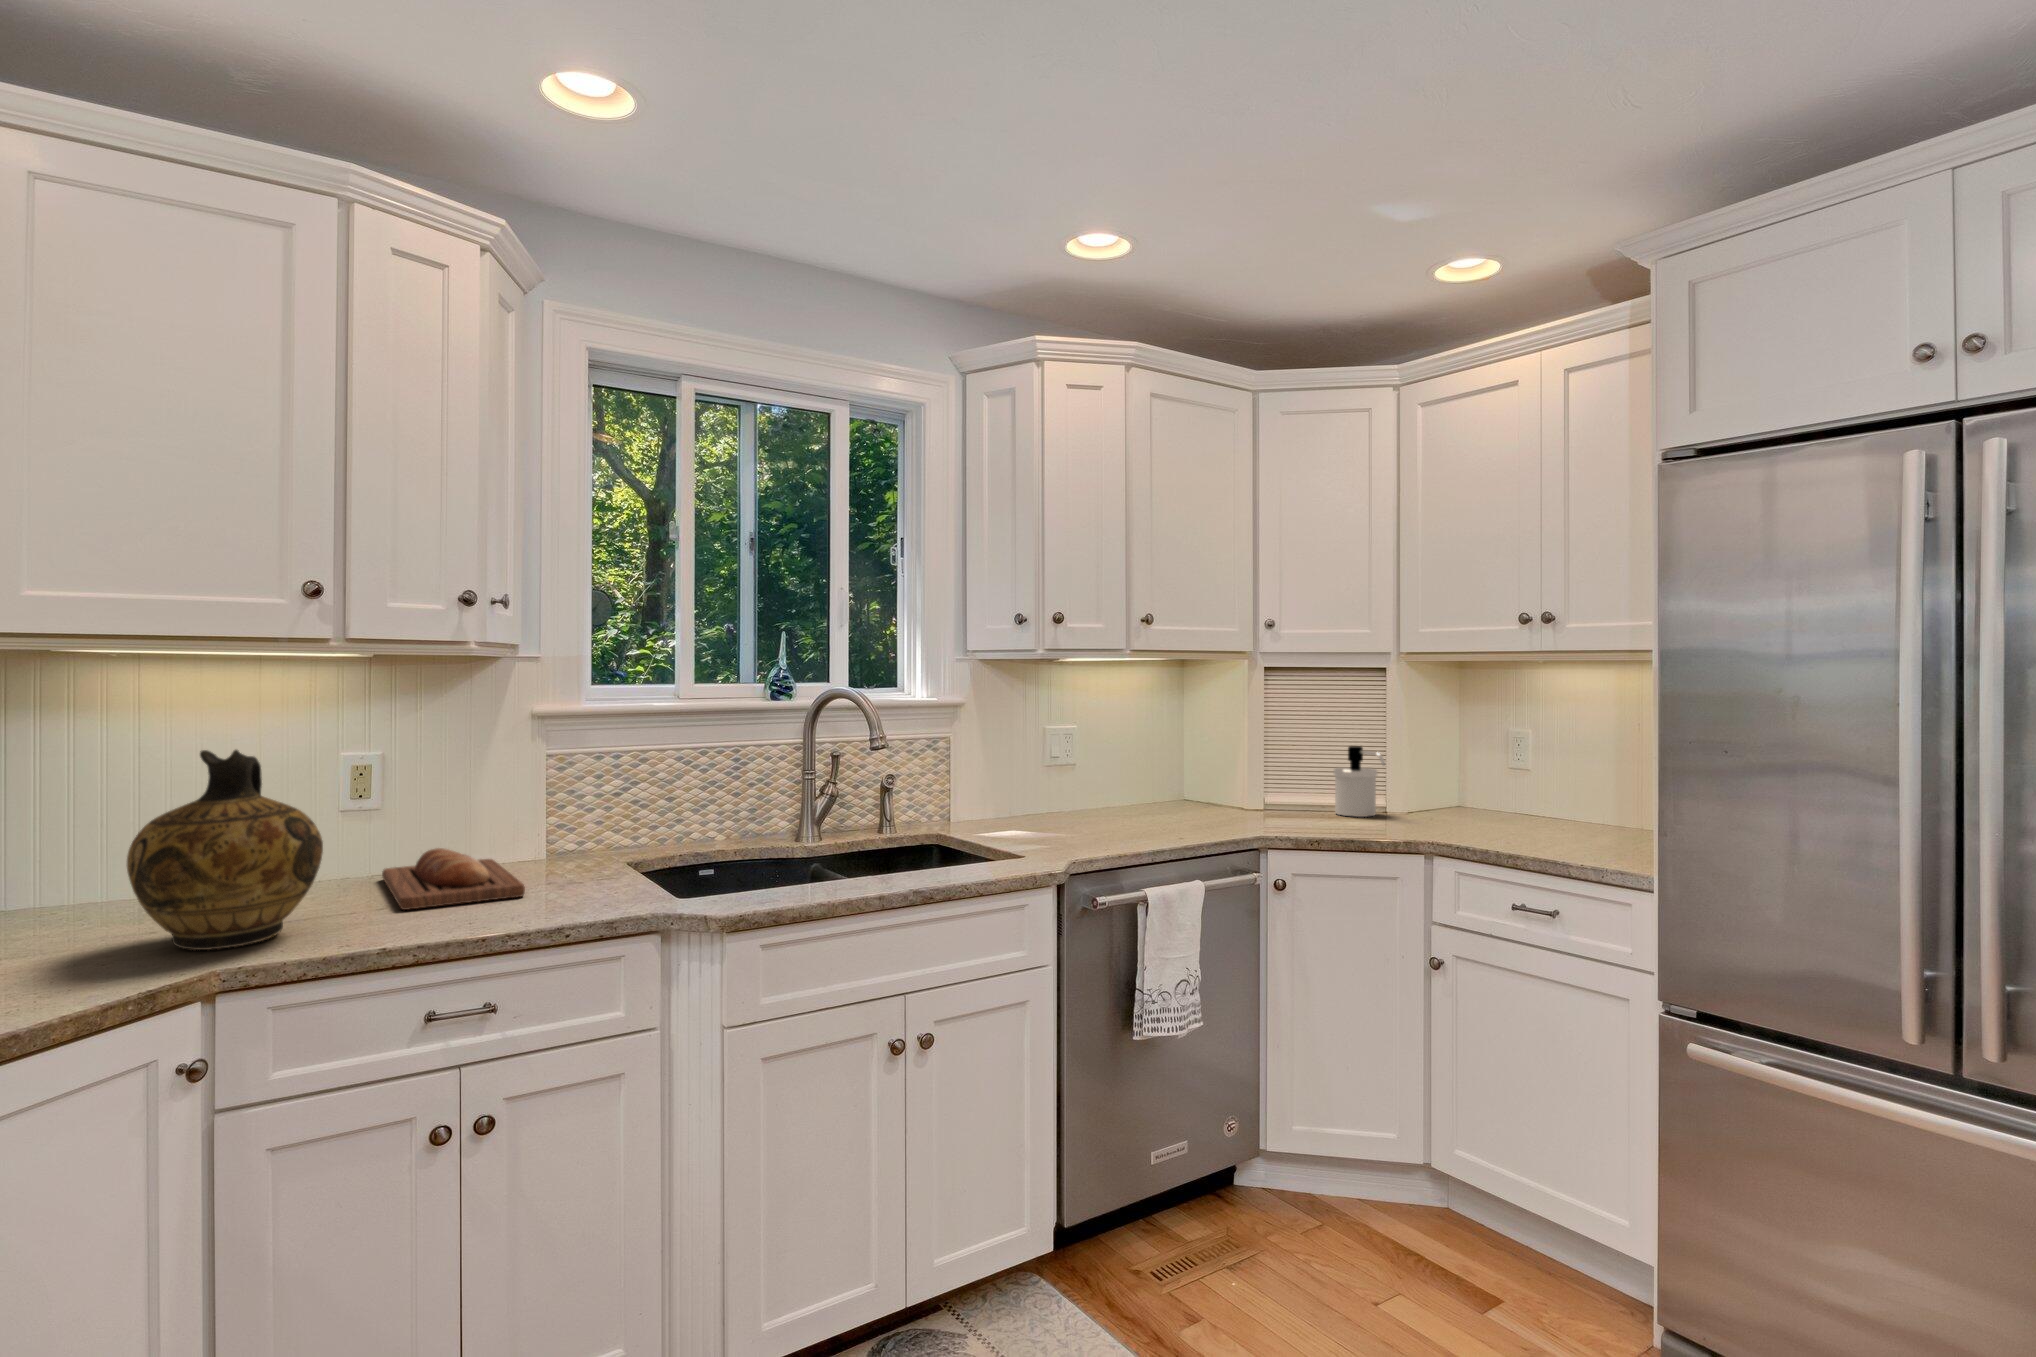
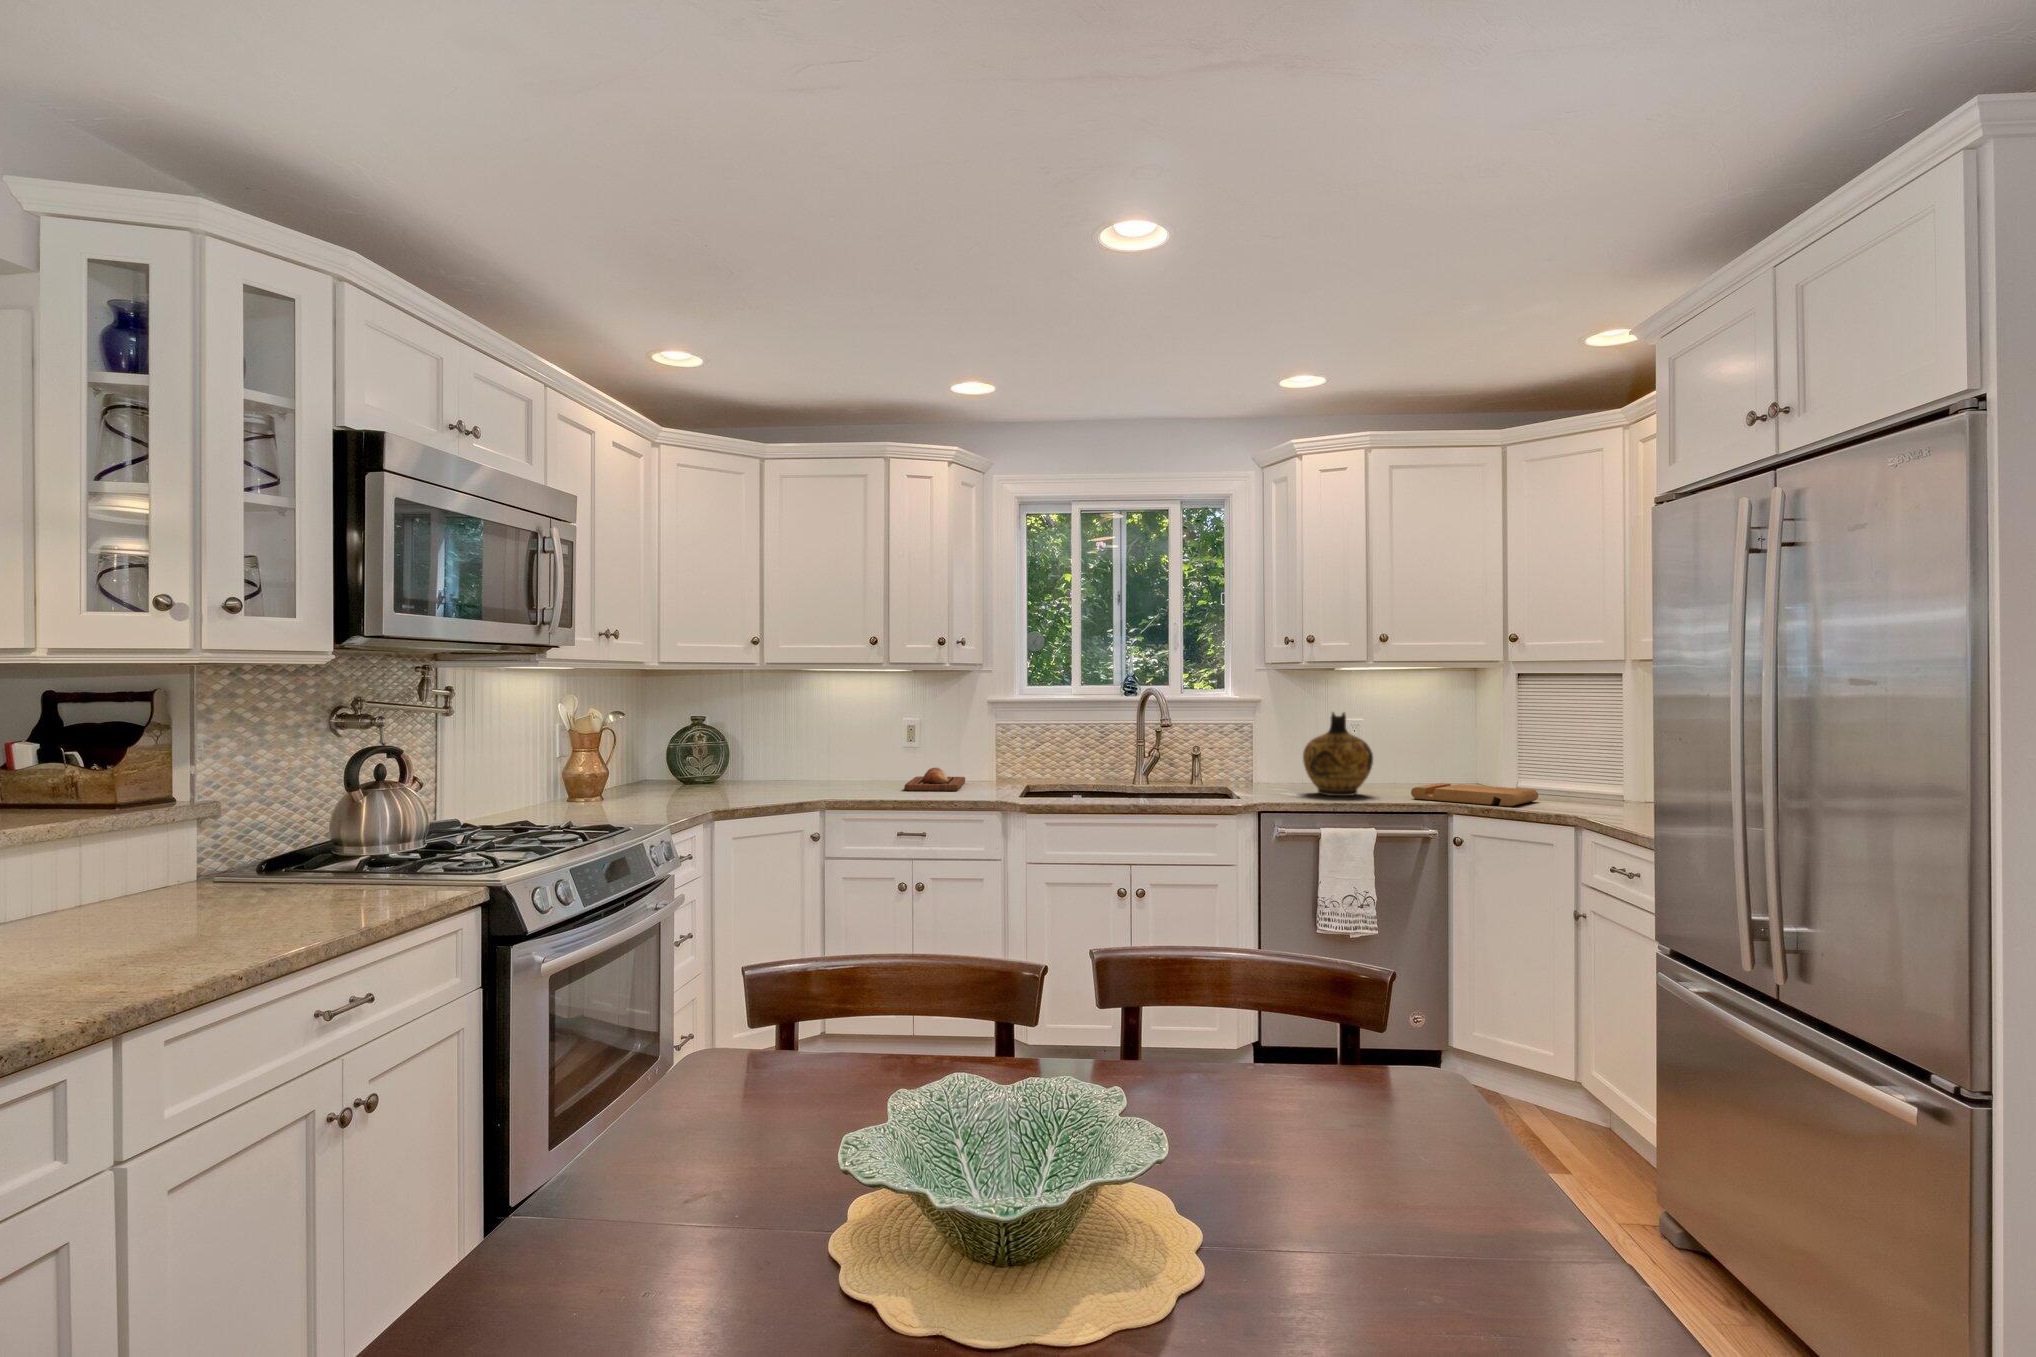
soap dispenser: present [1334,746,1385,817] -> none [1573,742,1614,802]
ceramic jug: present [127,750,323,950] -> present [1303,713,1373,796]
cutting board: none [1197,806,1339,833] -> present [1411,783,1538,806]

